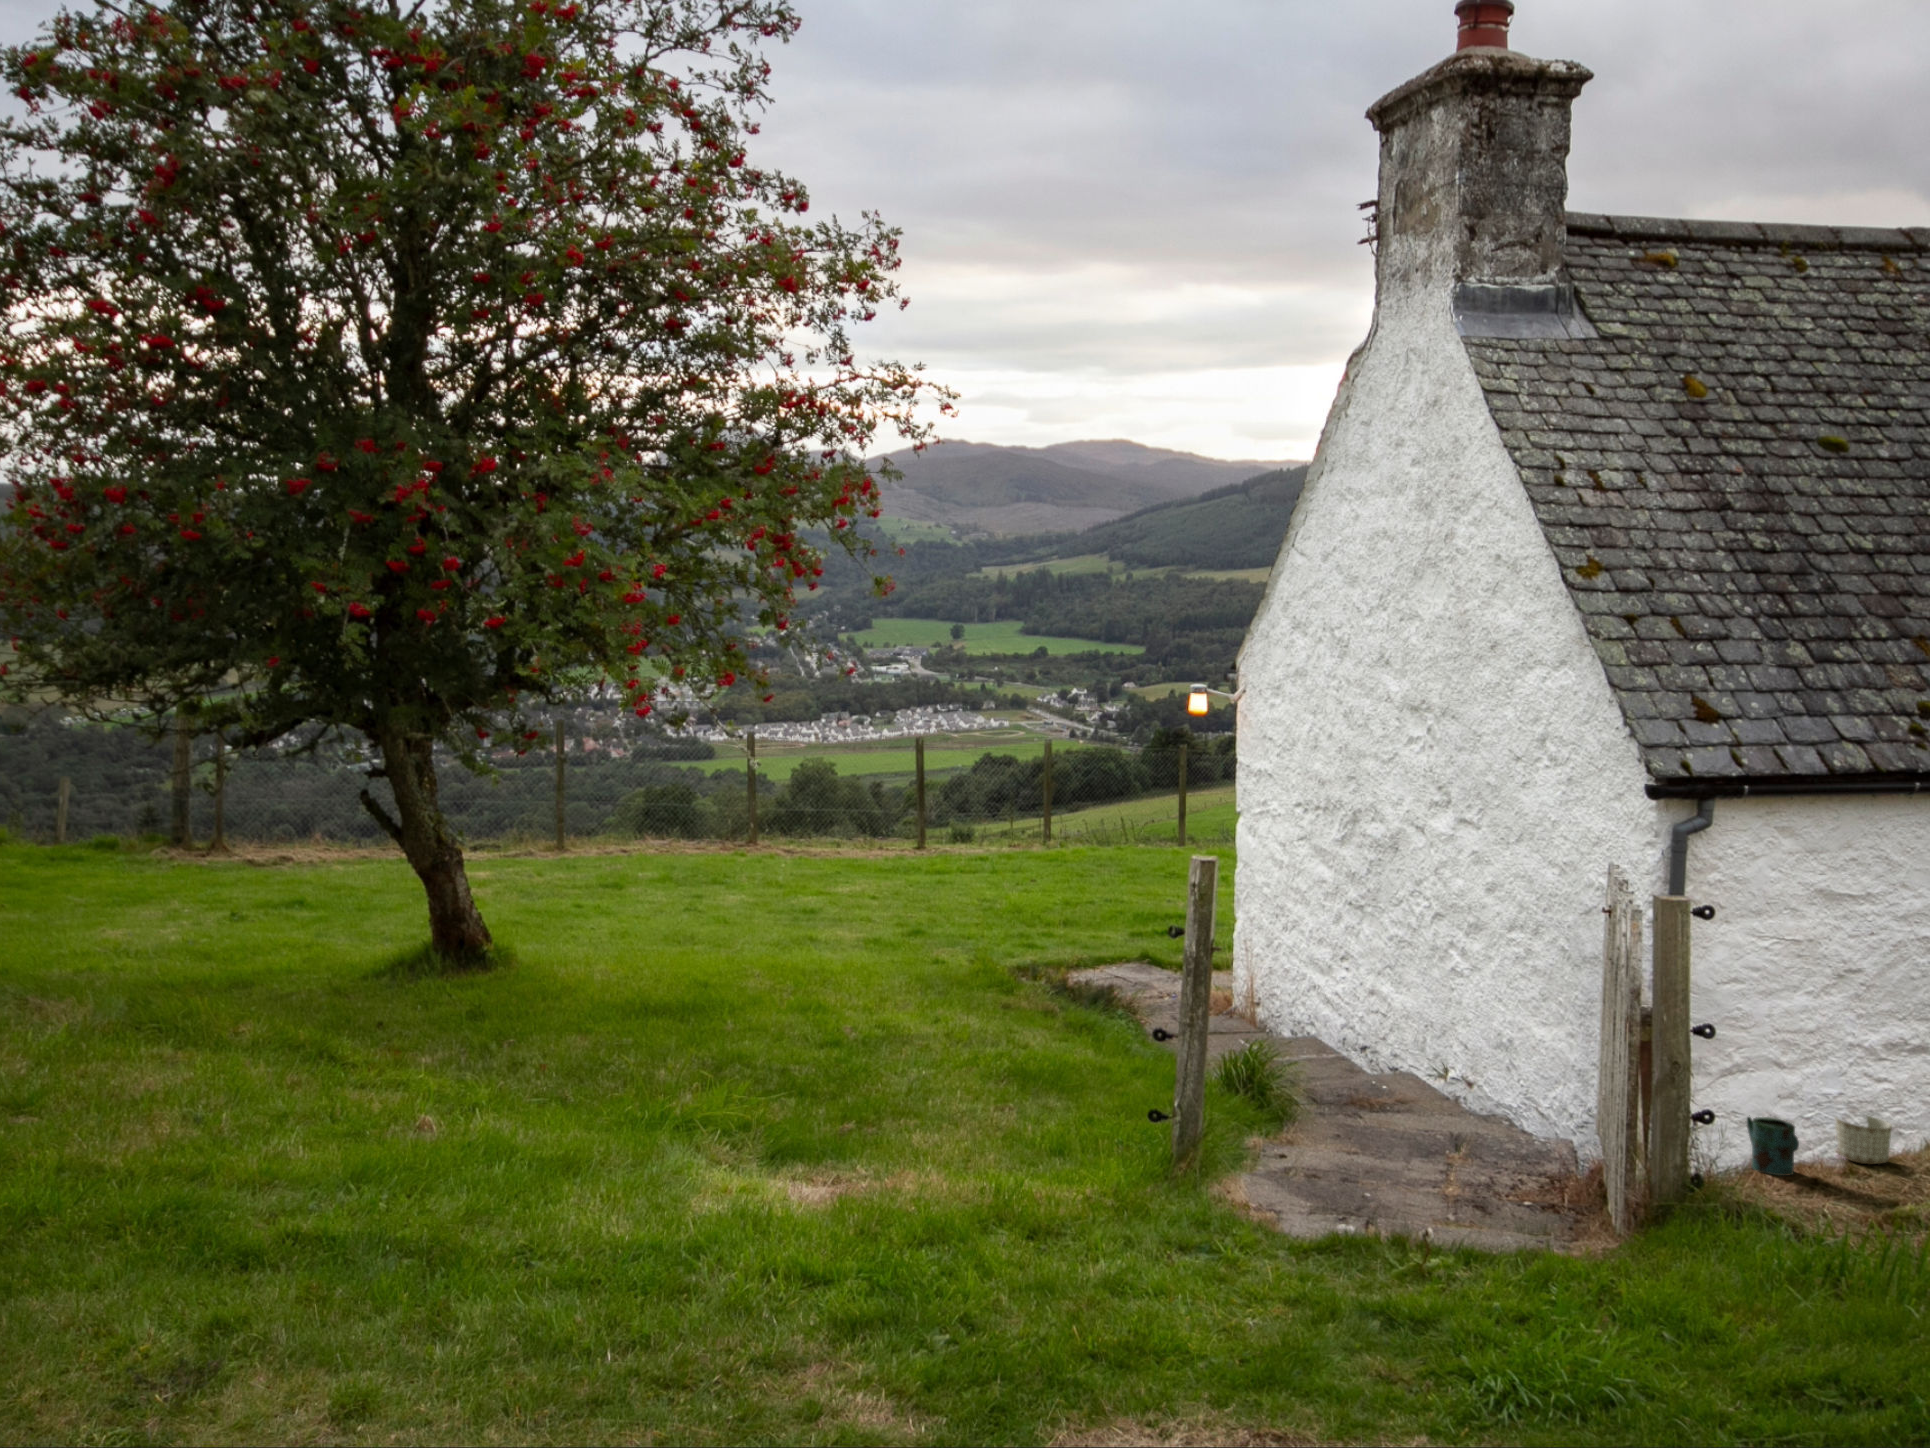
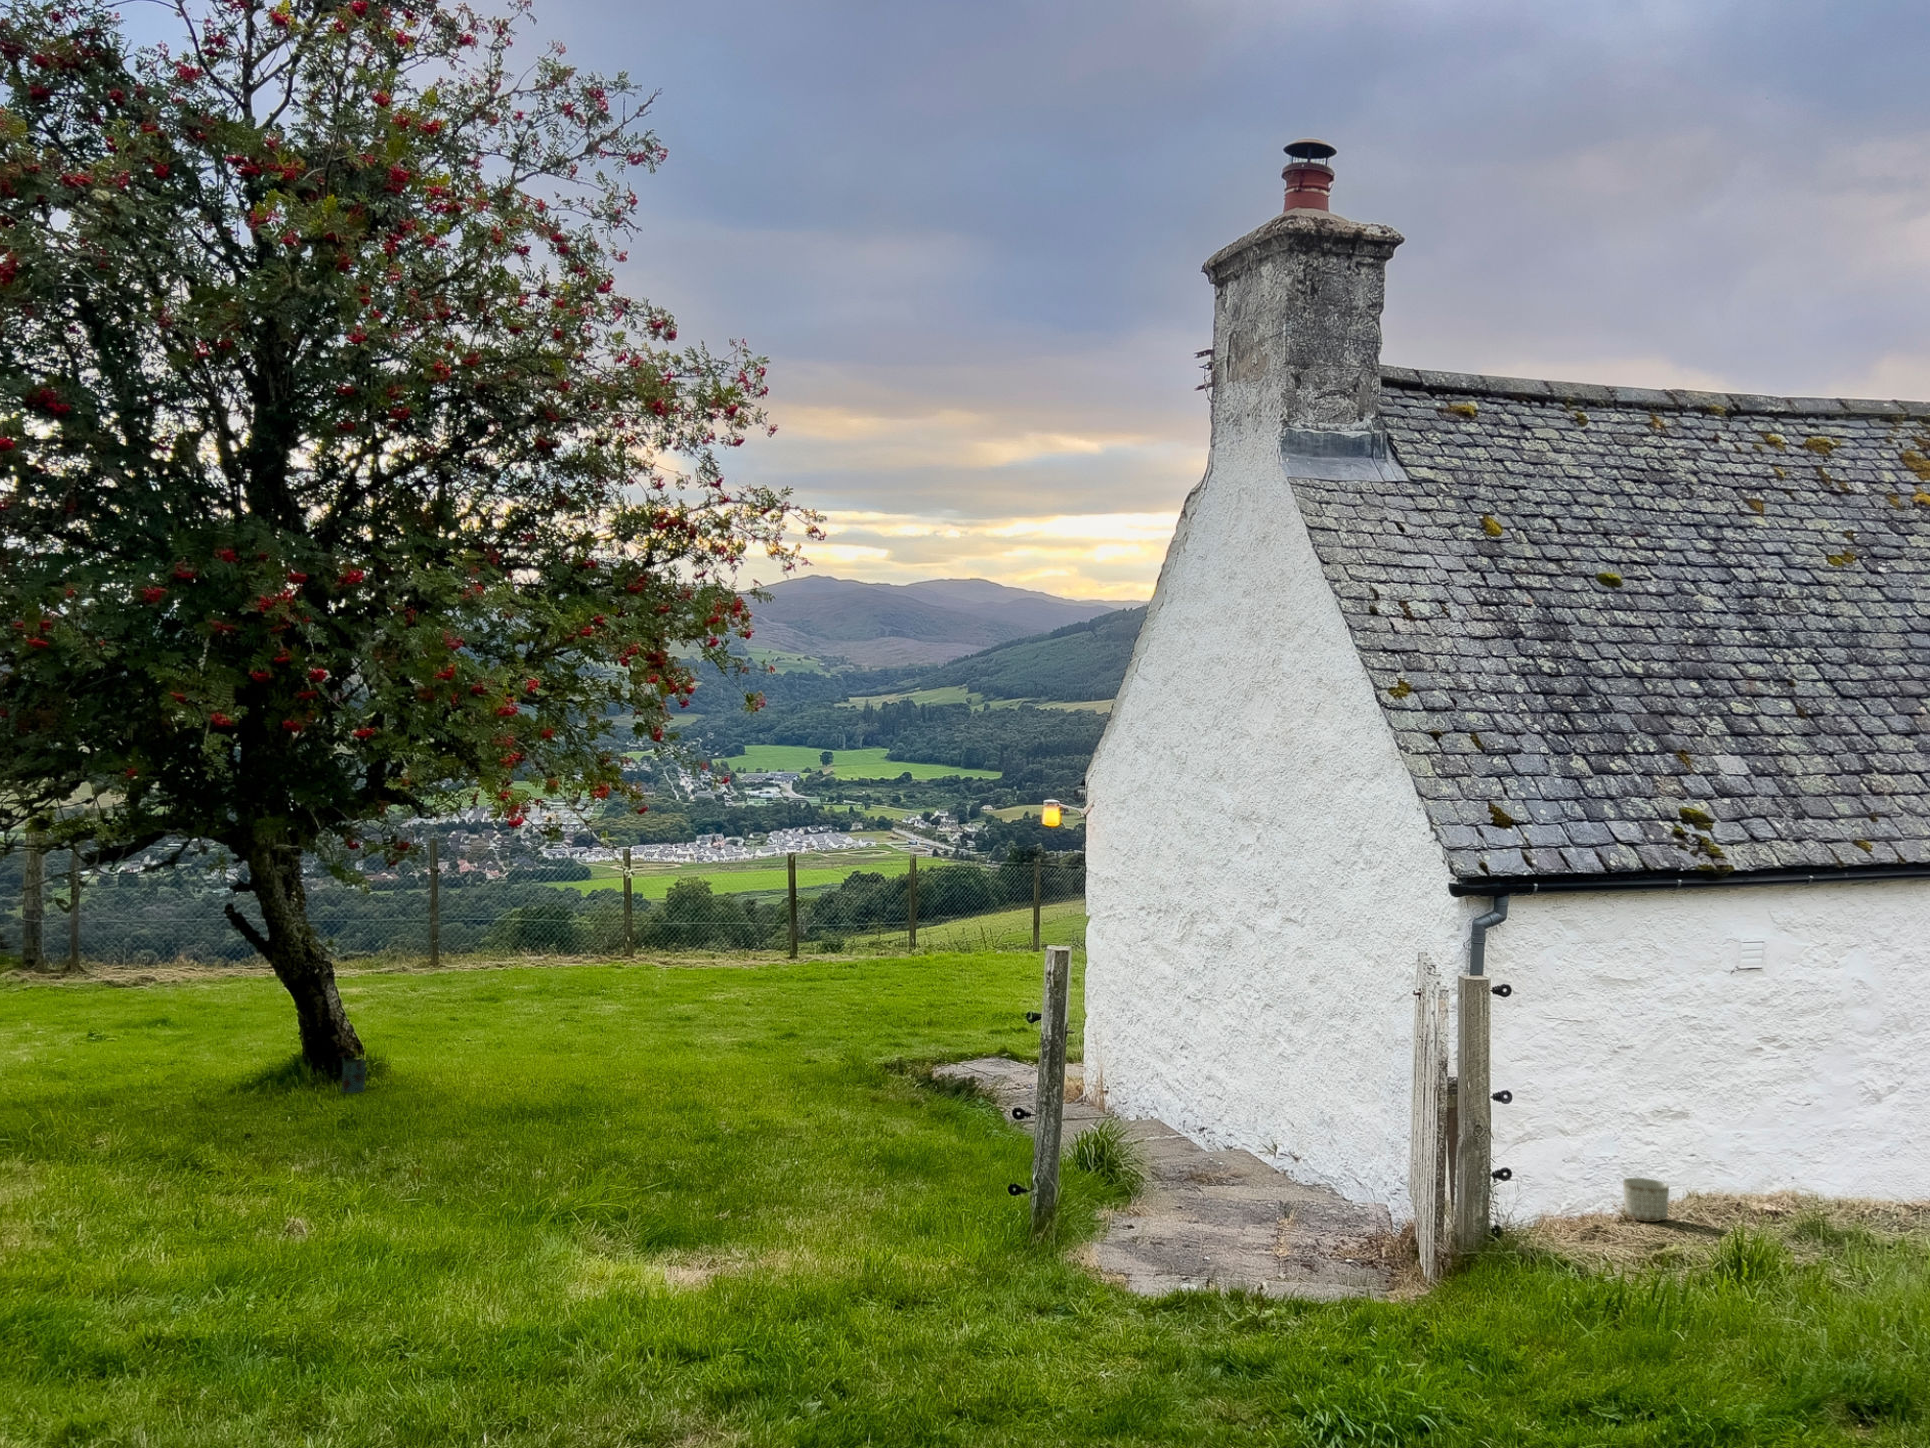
watering can: present [1747,1117,1799,1176] -> present [339,1052,366,1093]

